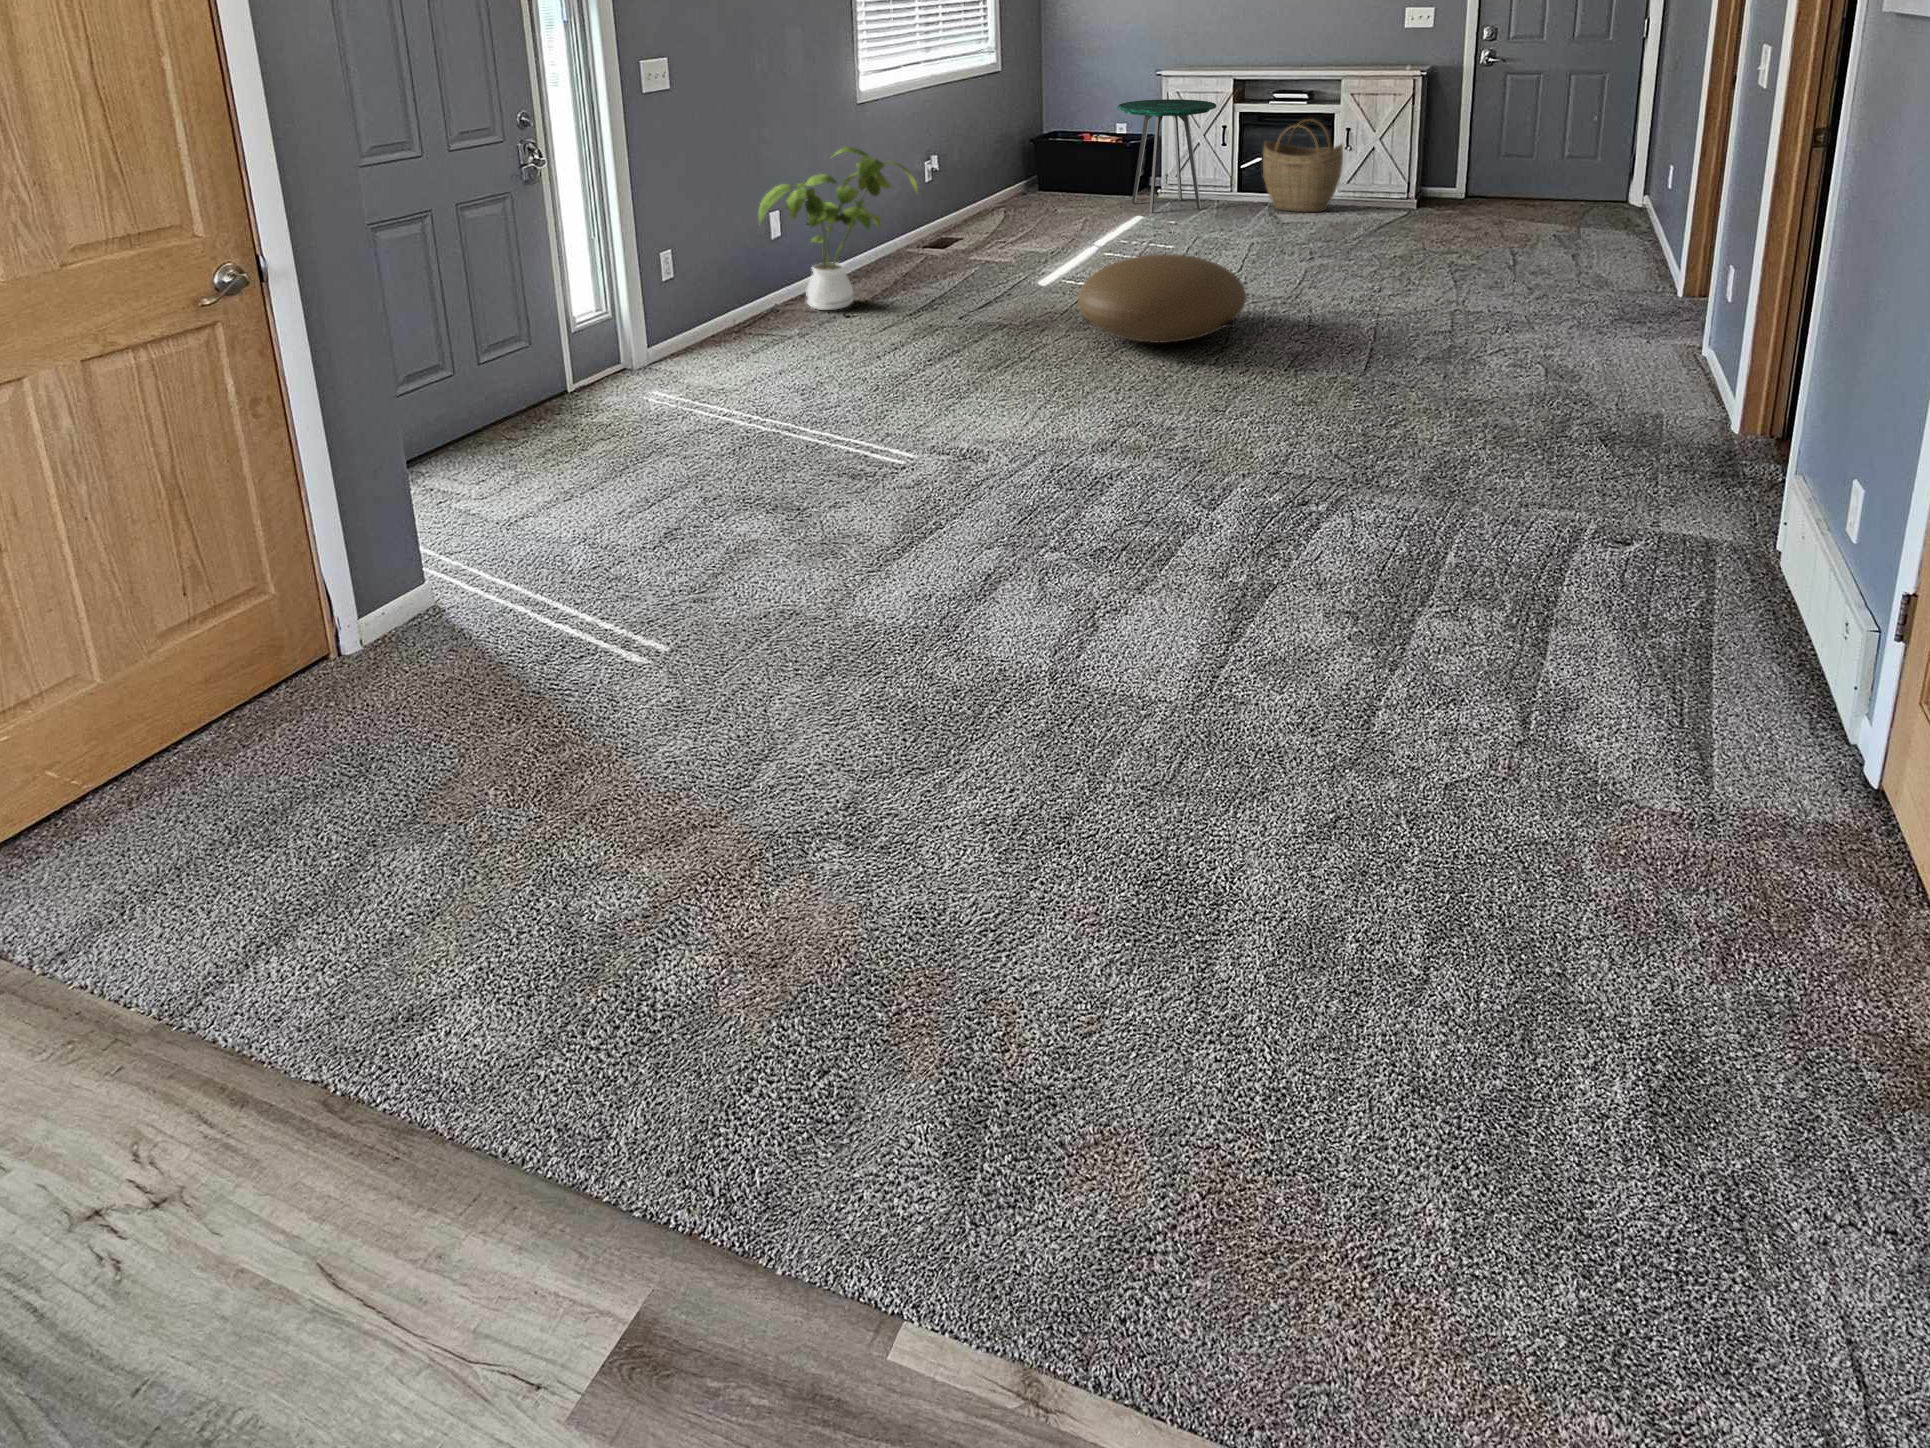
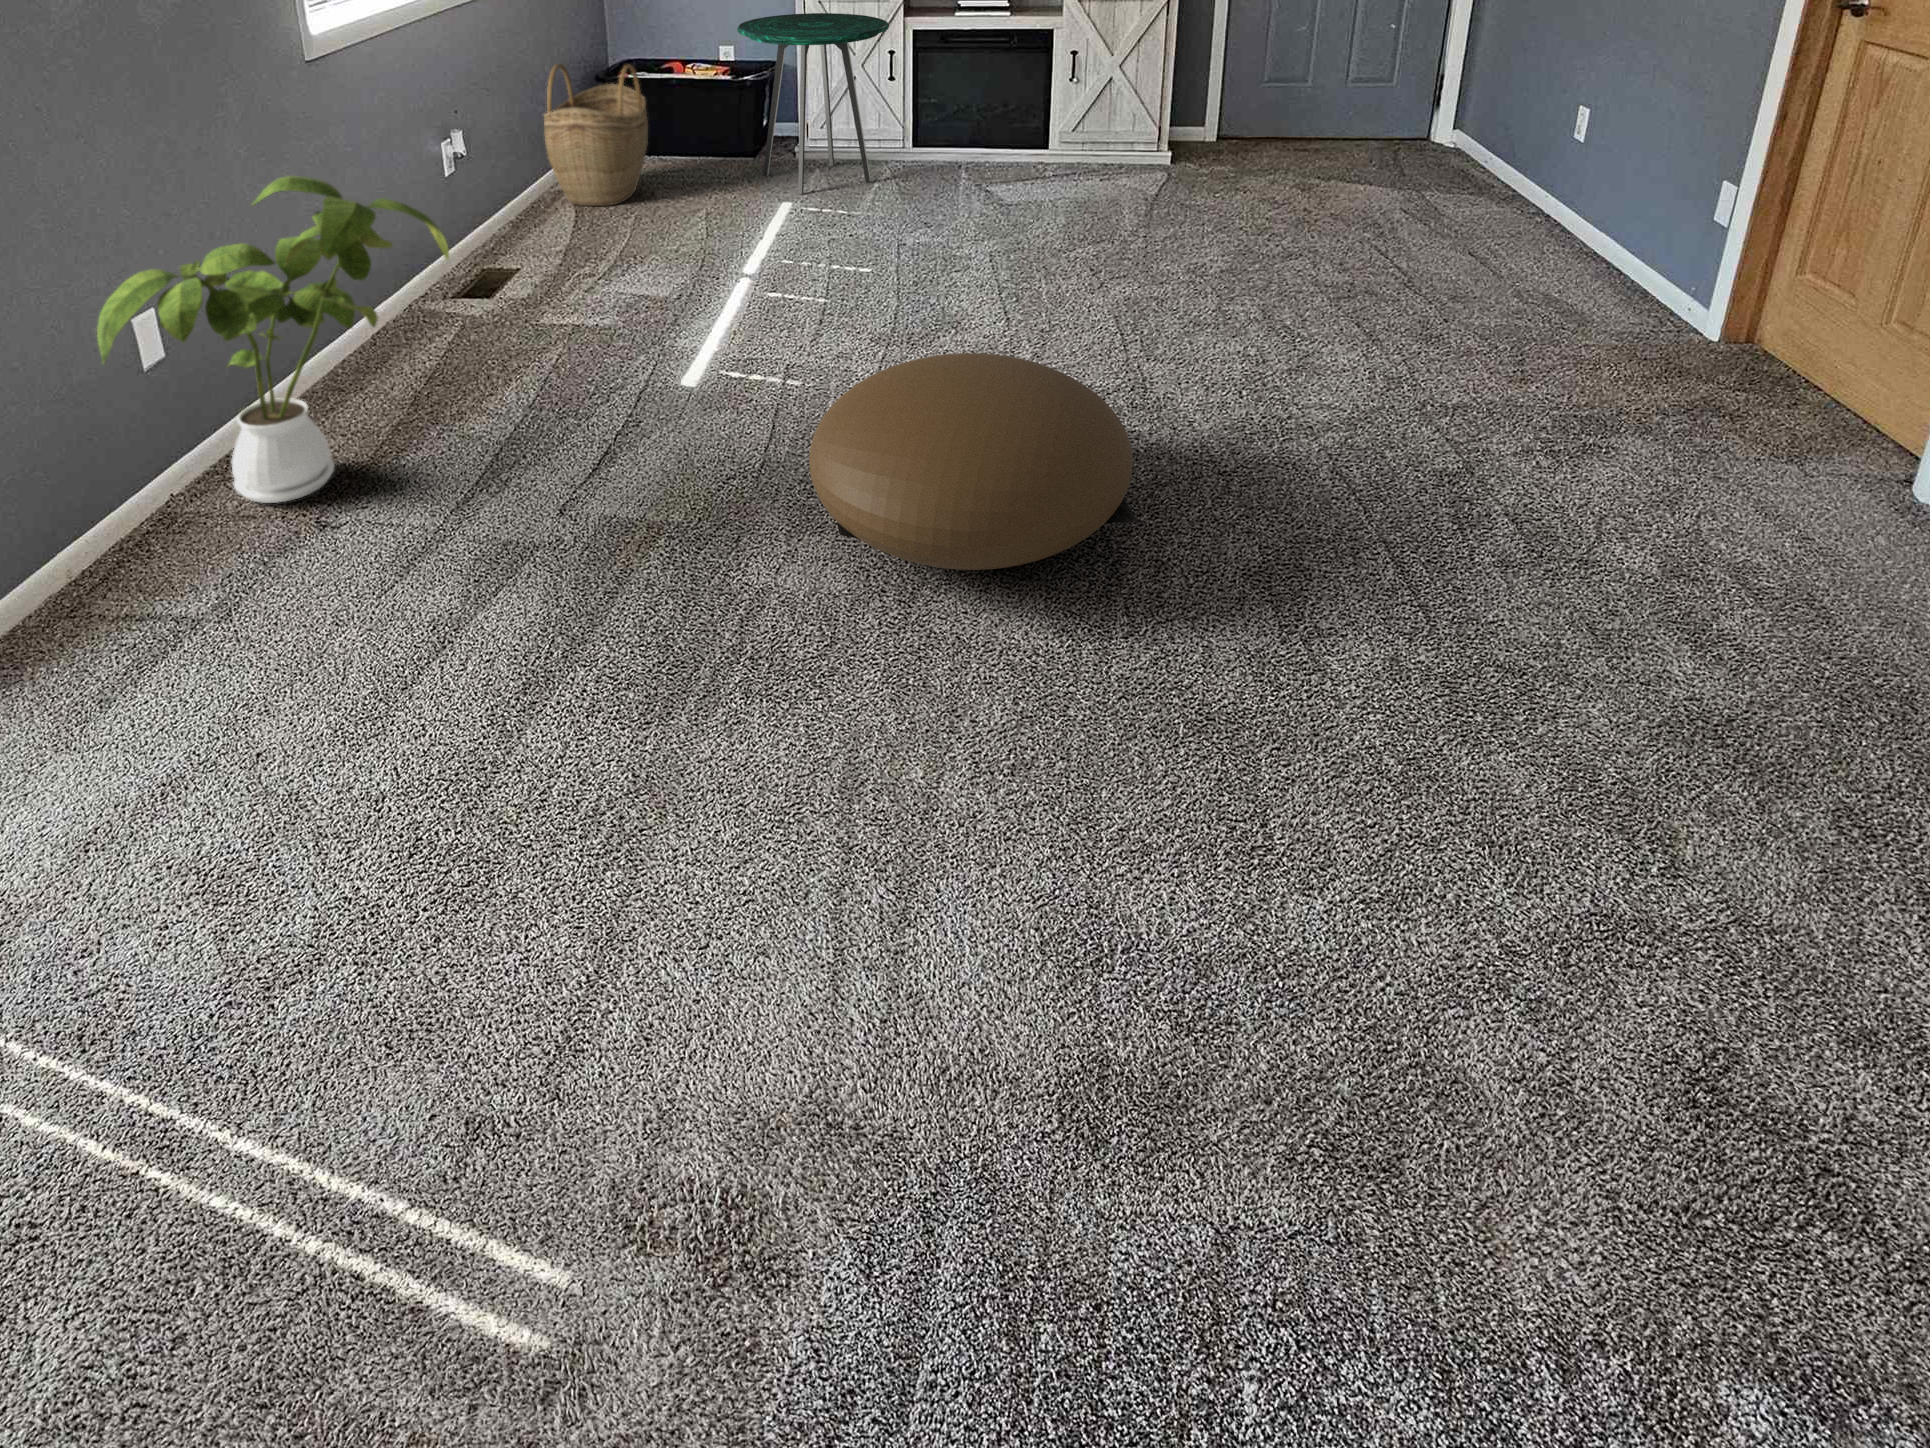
woven basket: present [1263,119,1343,212] -> present [544,64,648,206]

